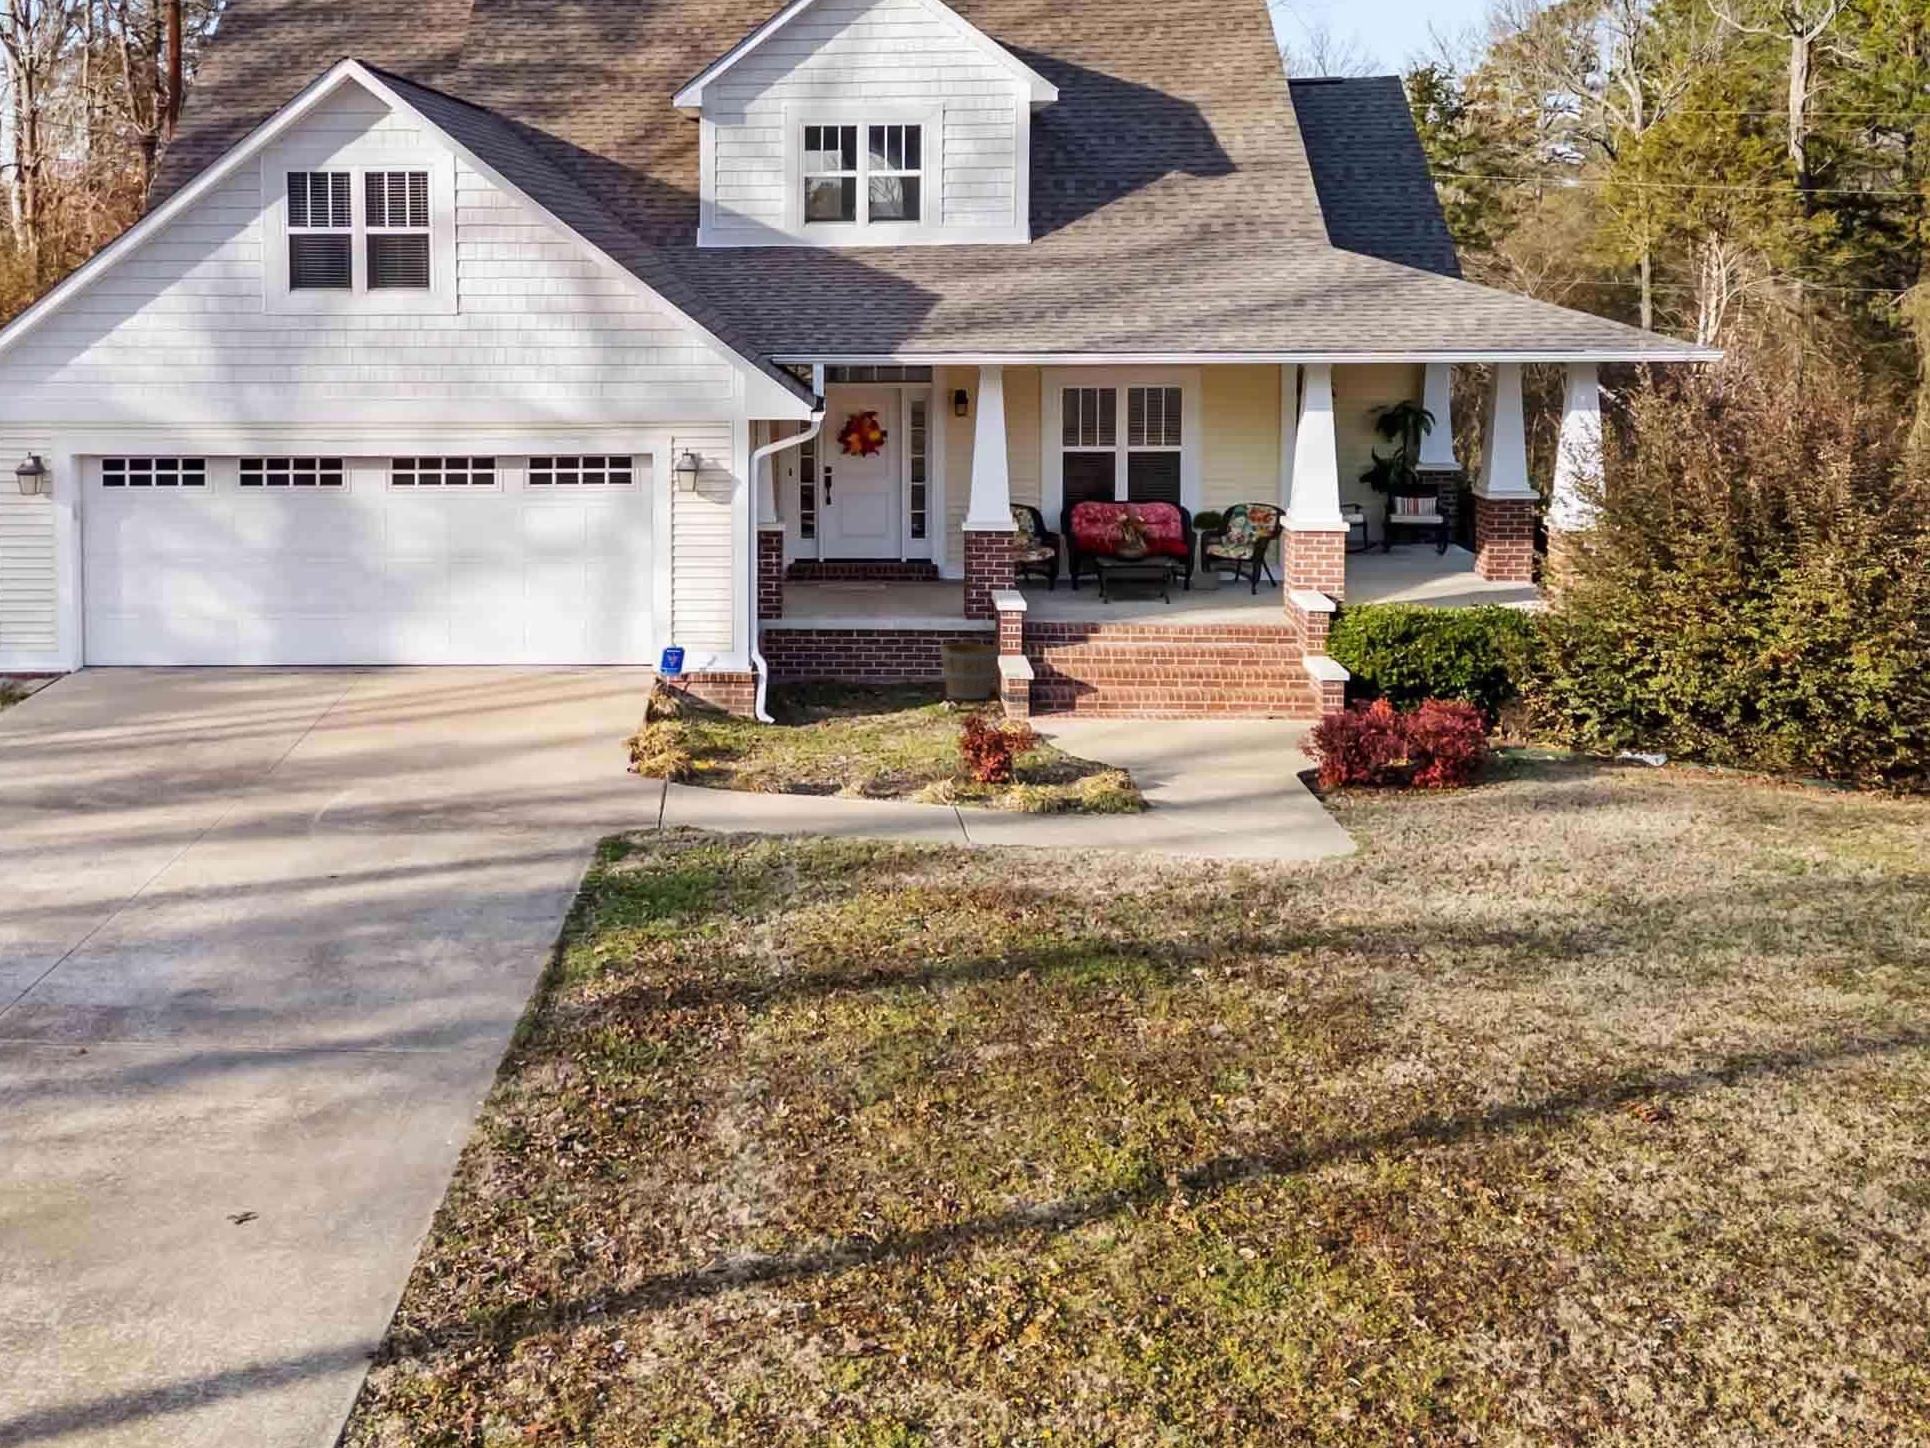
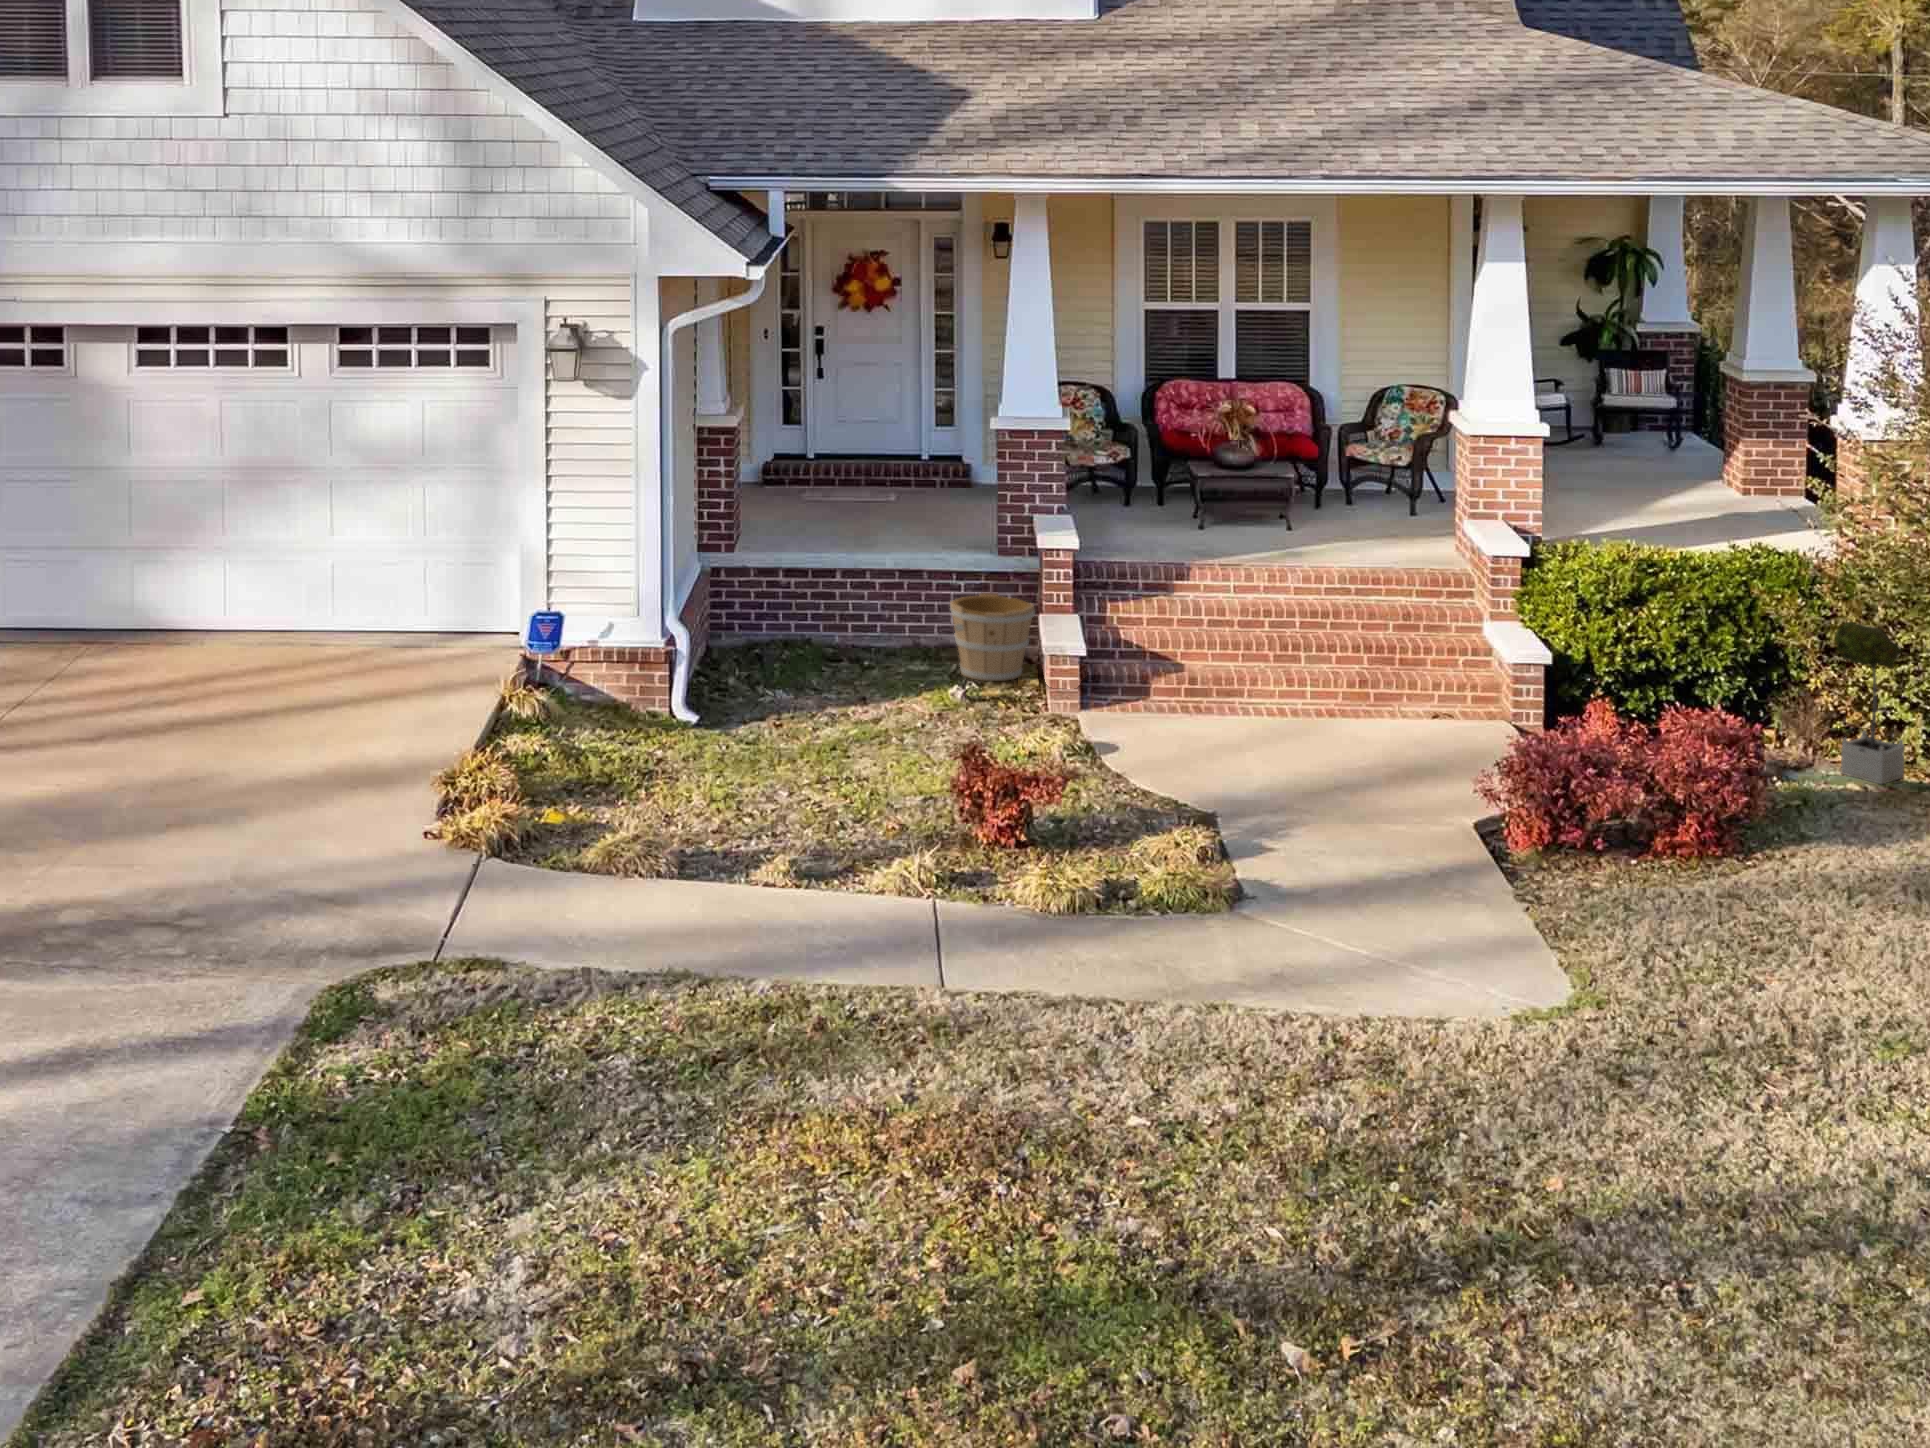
potted tree: present [1191,510,1225,590] -> present [1835,622,1904,784]

